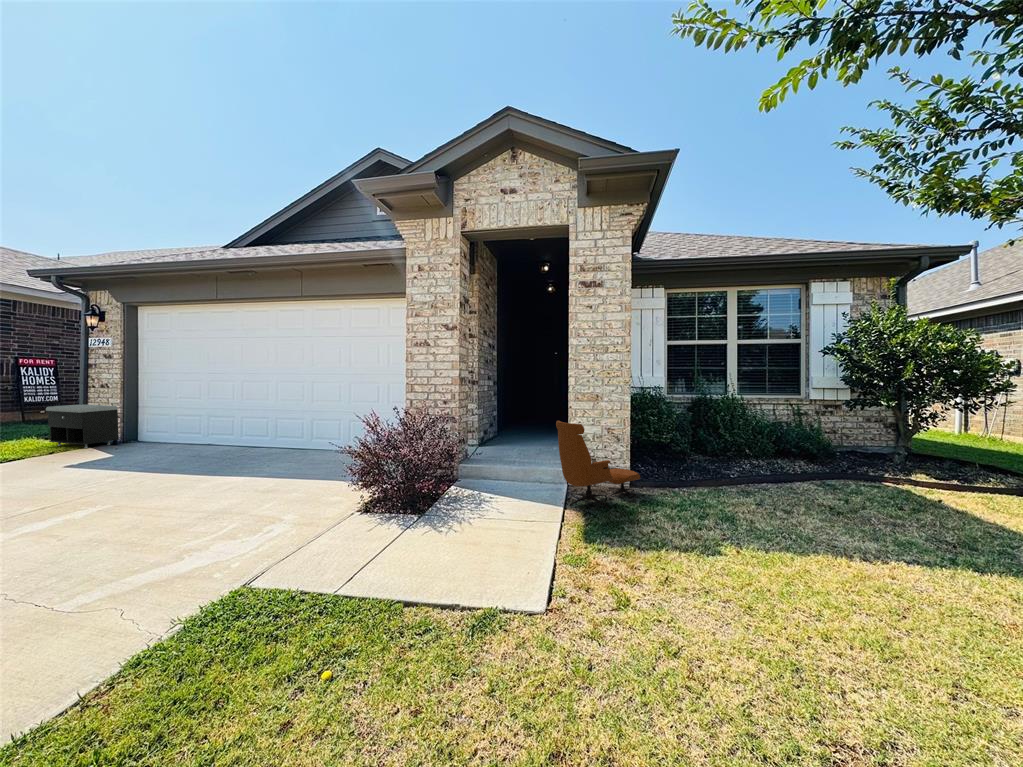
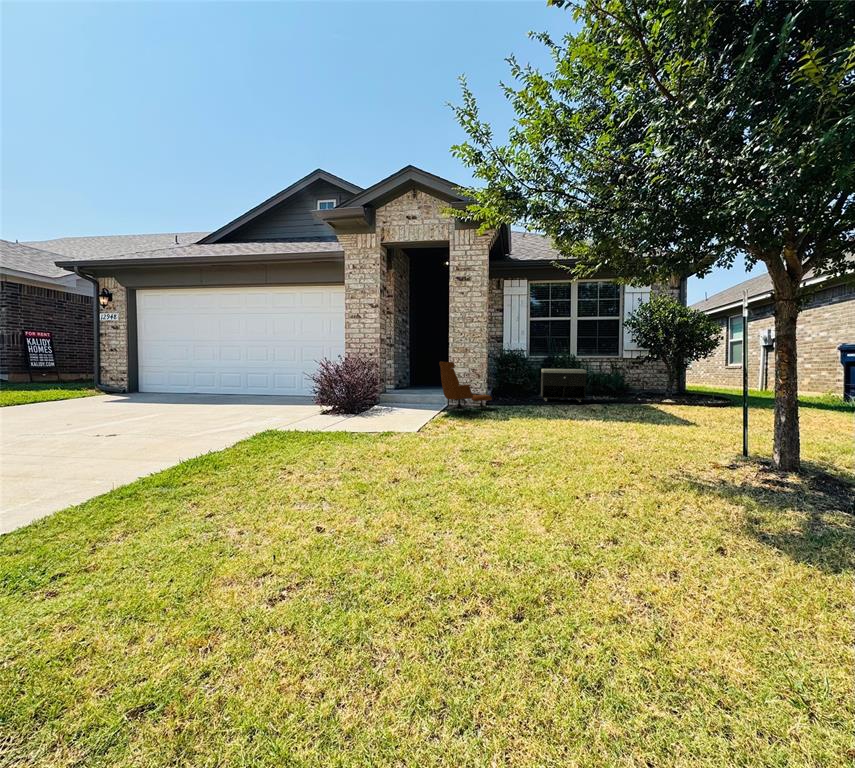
storage bench: present [46,404,119,448] -> present [541,369,587,402]

